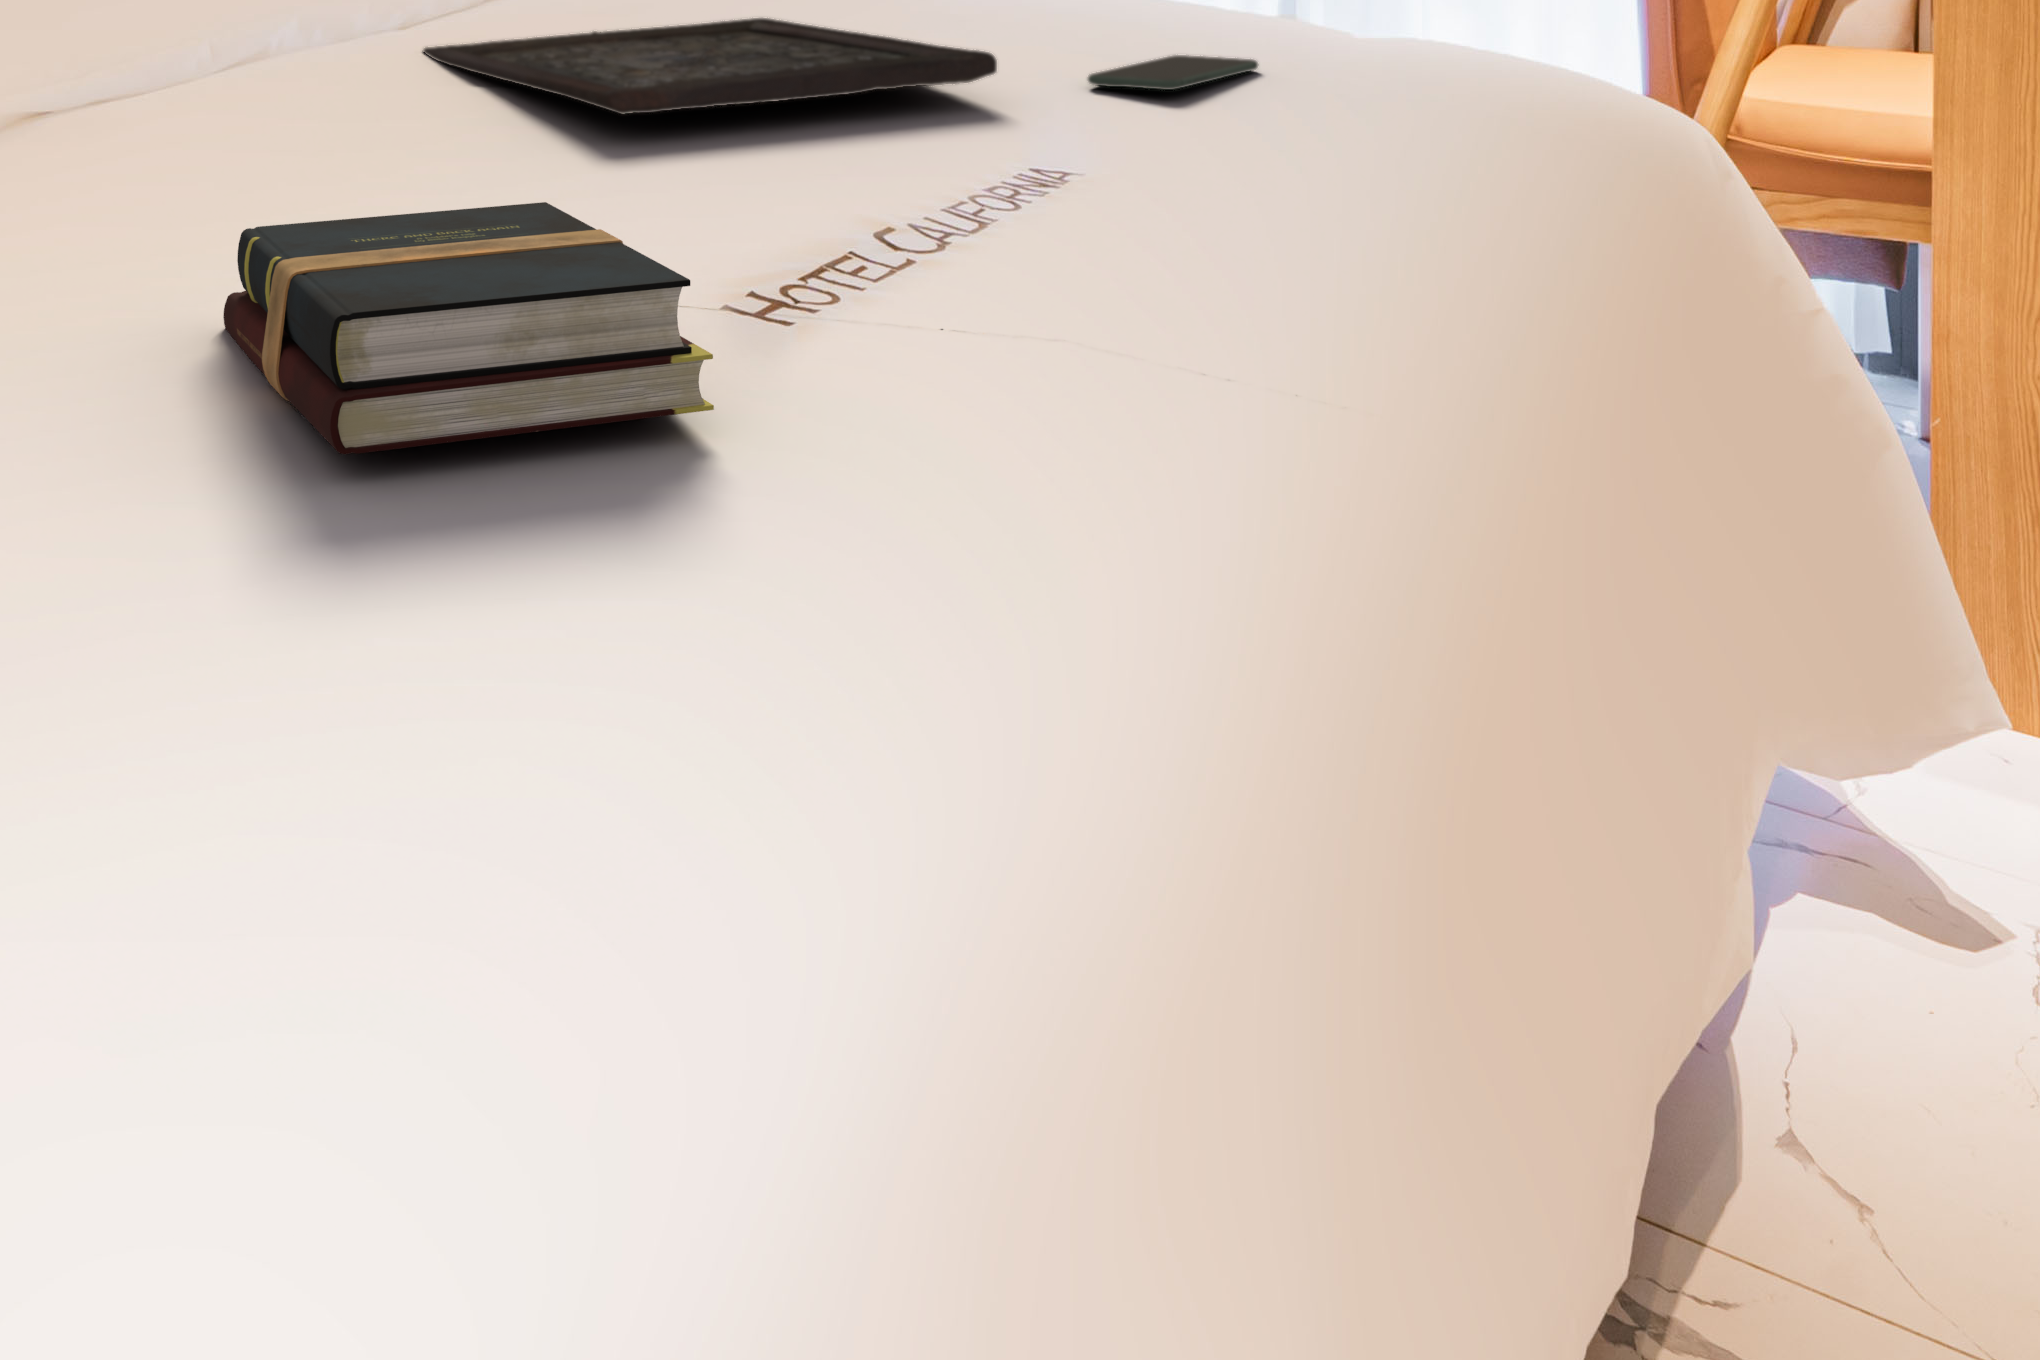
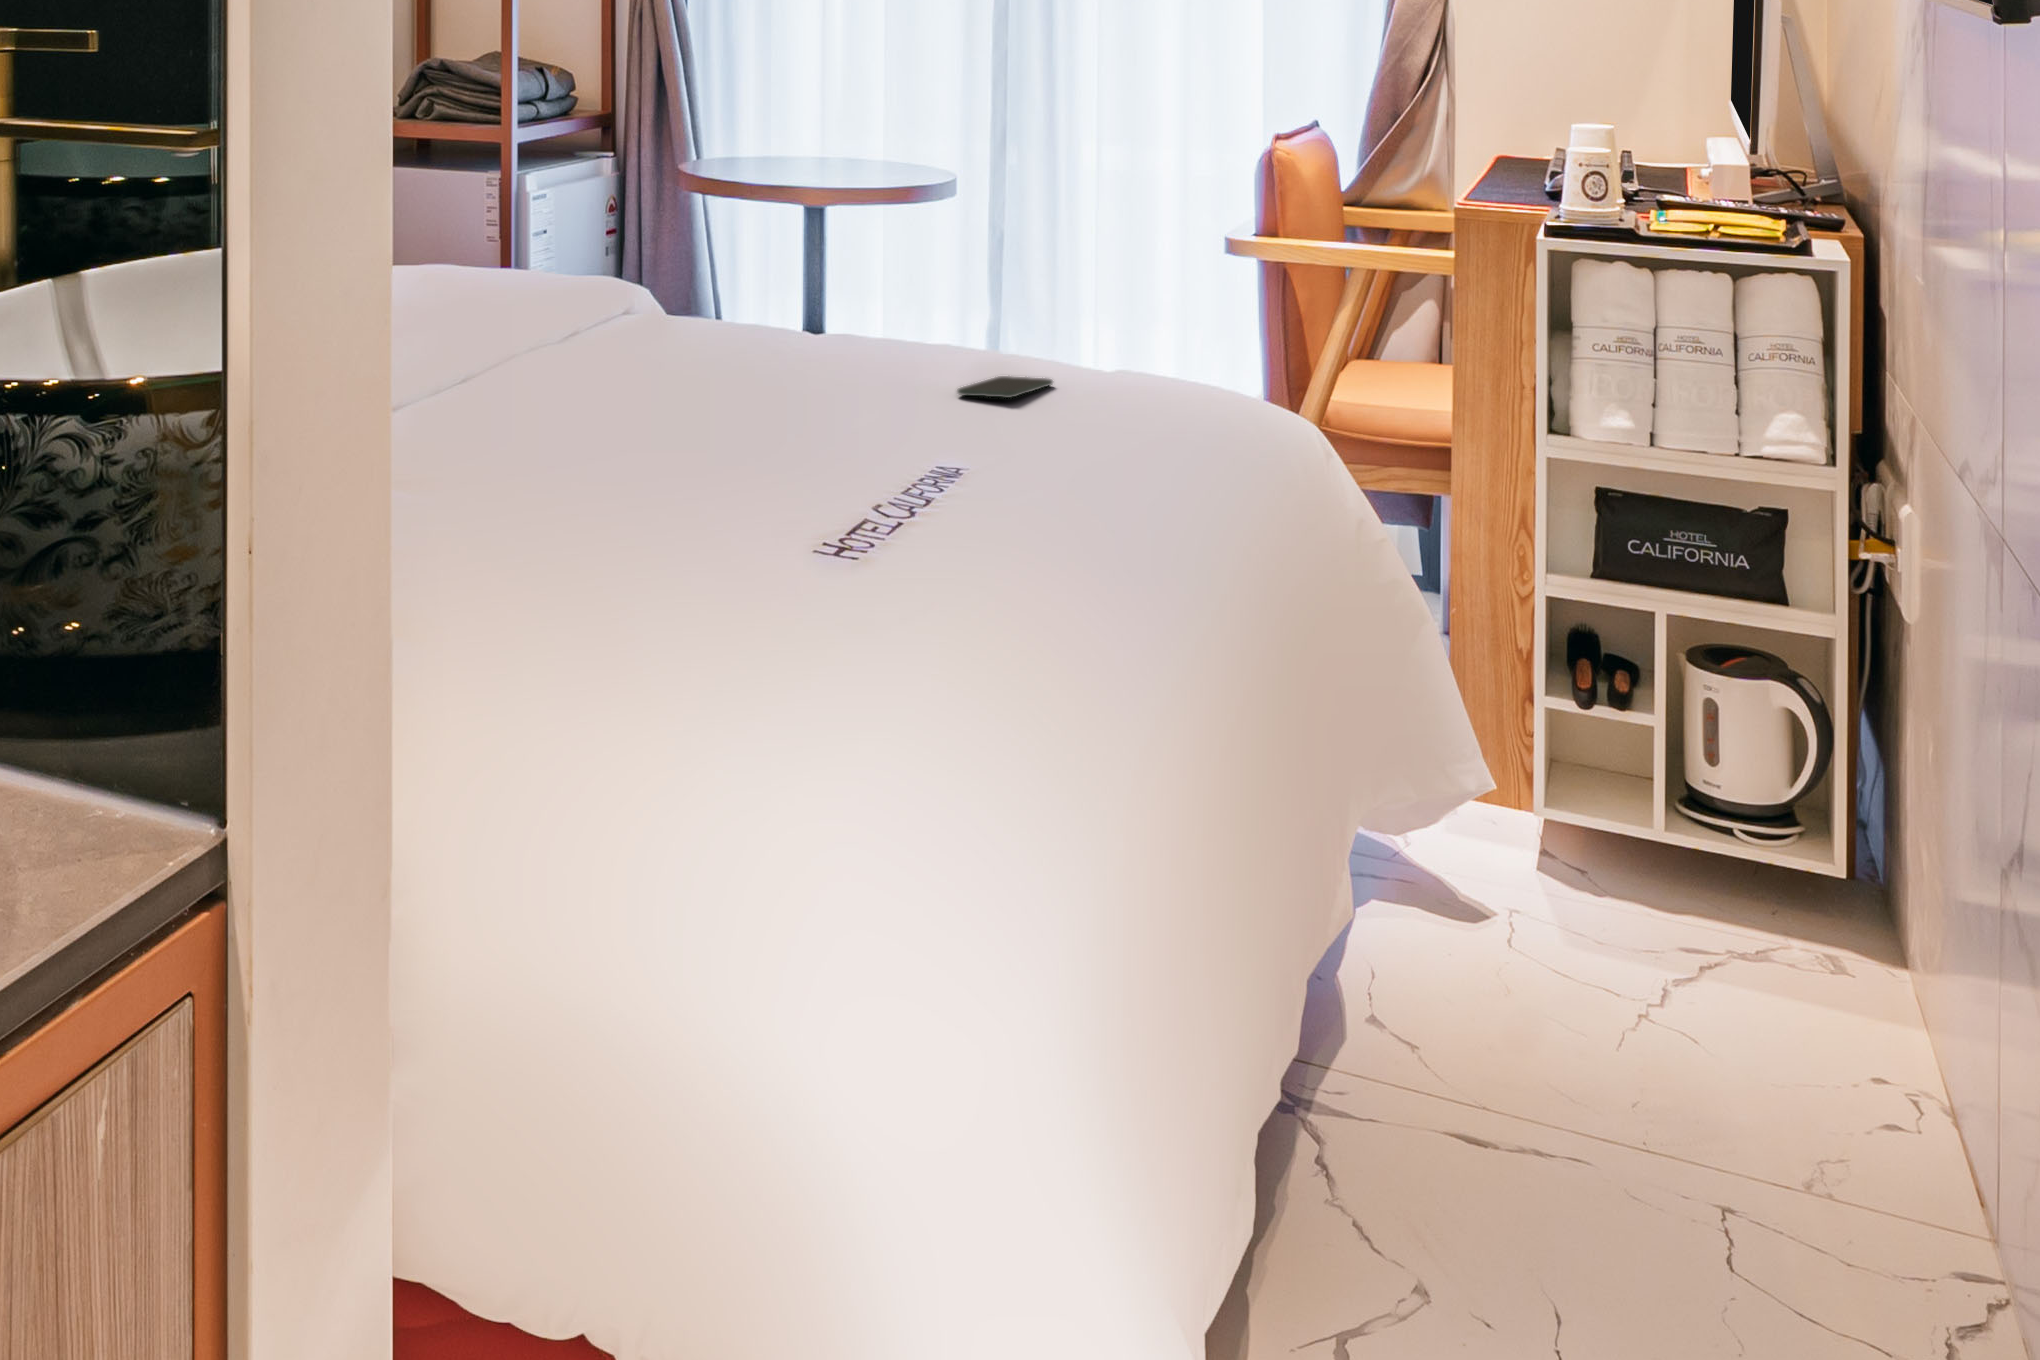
tray: present [423,18,997,114] -> none [536,353,911,414]
hardback book: present [223,202,714,454] -> none [583,459,868,573]

